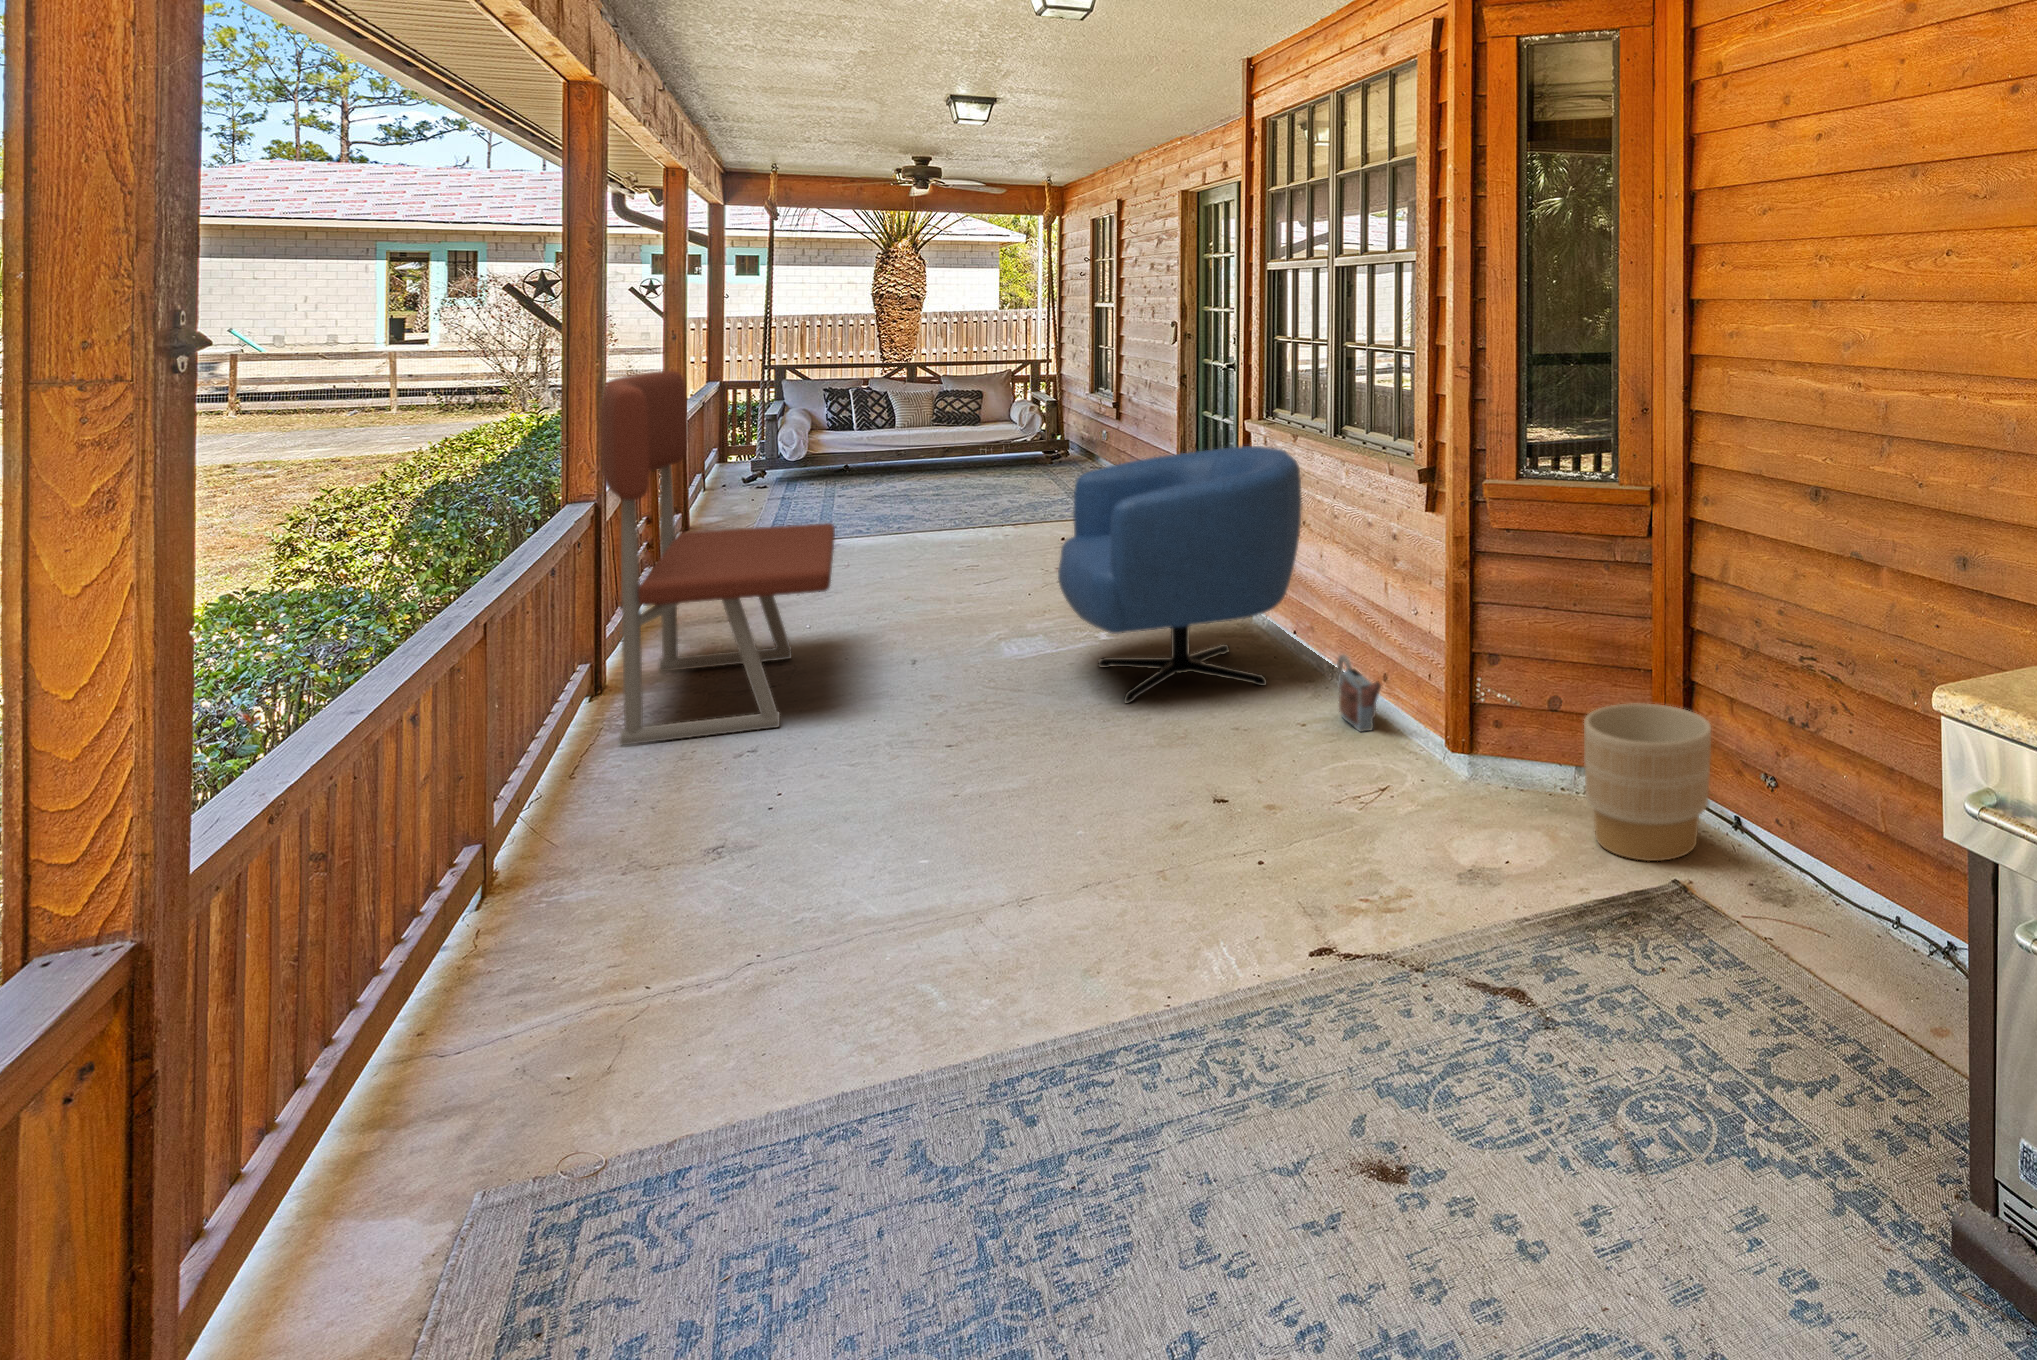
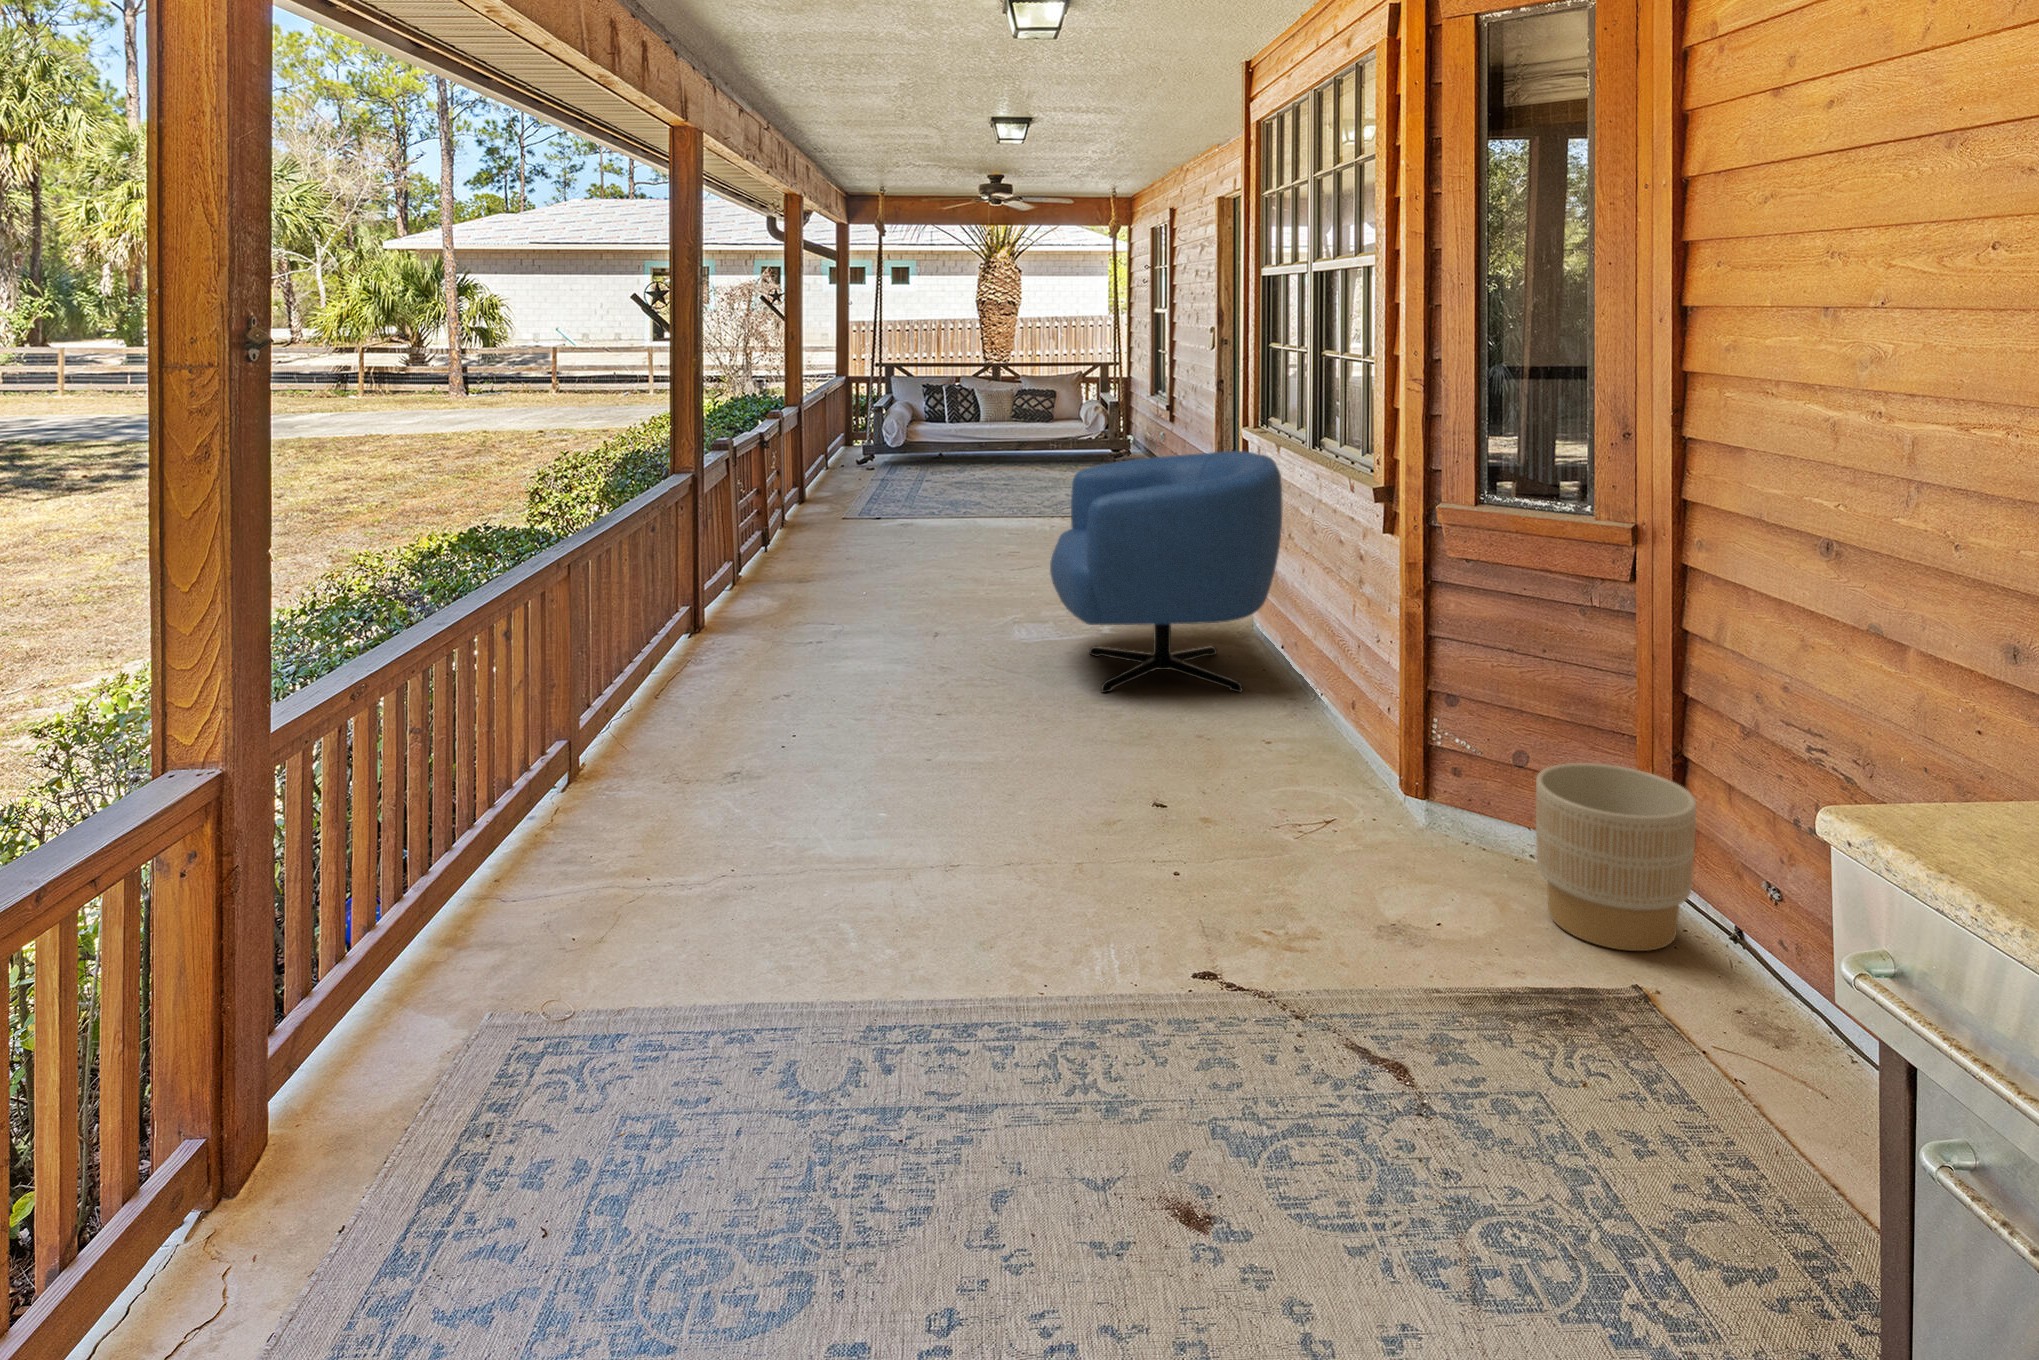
bench: present [600,371,835,745] -> none [693,367,878,676]
watering can: present [1337,654,1381,732] -> none [1303,670,1341,752]

